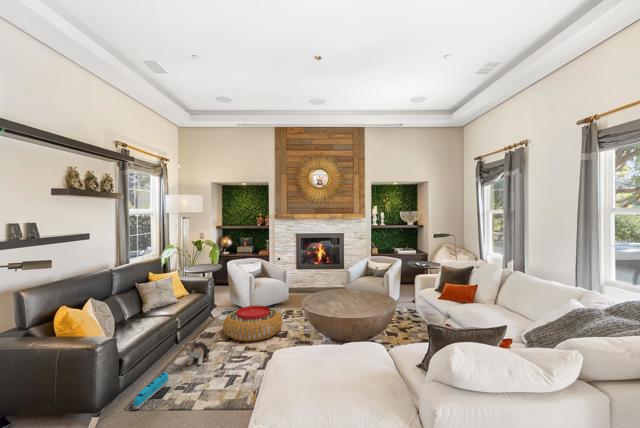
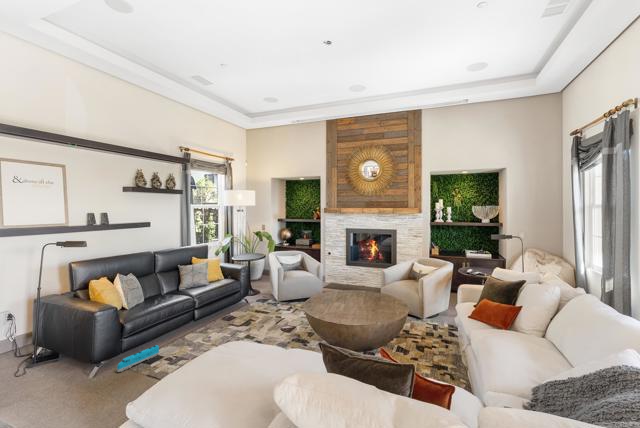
pouf: present [223,305,283,341] -> none [237,296,294,331]
plush toy: present [182,340,210,365] -> none [178,321,216,344]

